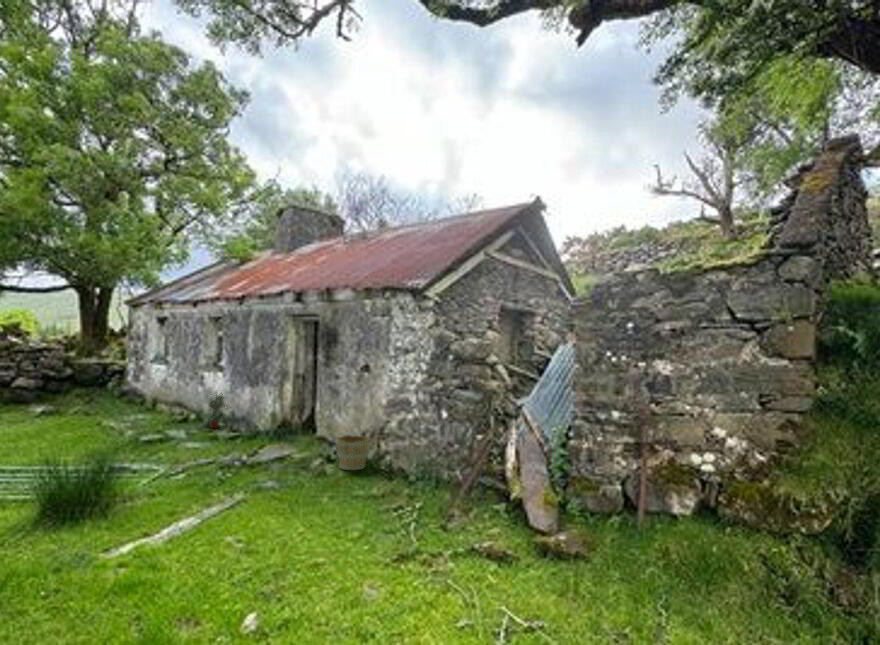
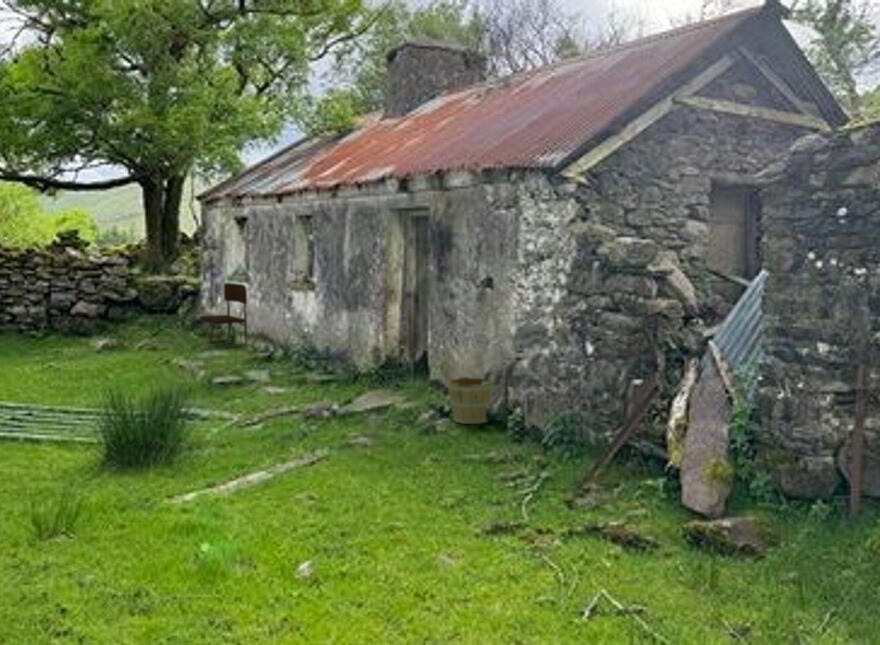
bench: none [126,365,166,413] -> present [200,283,247,348]
potted tree: present [209,392,228,428] -> none [296,316,325,369]

